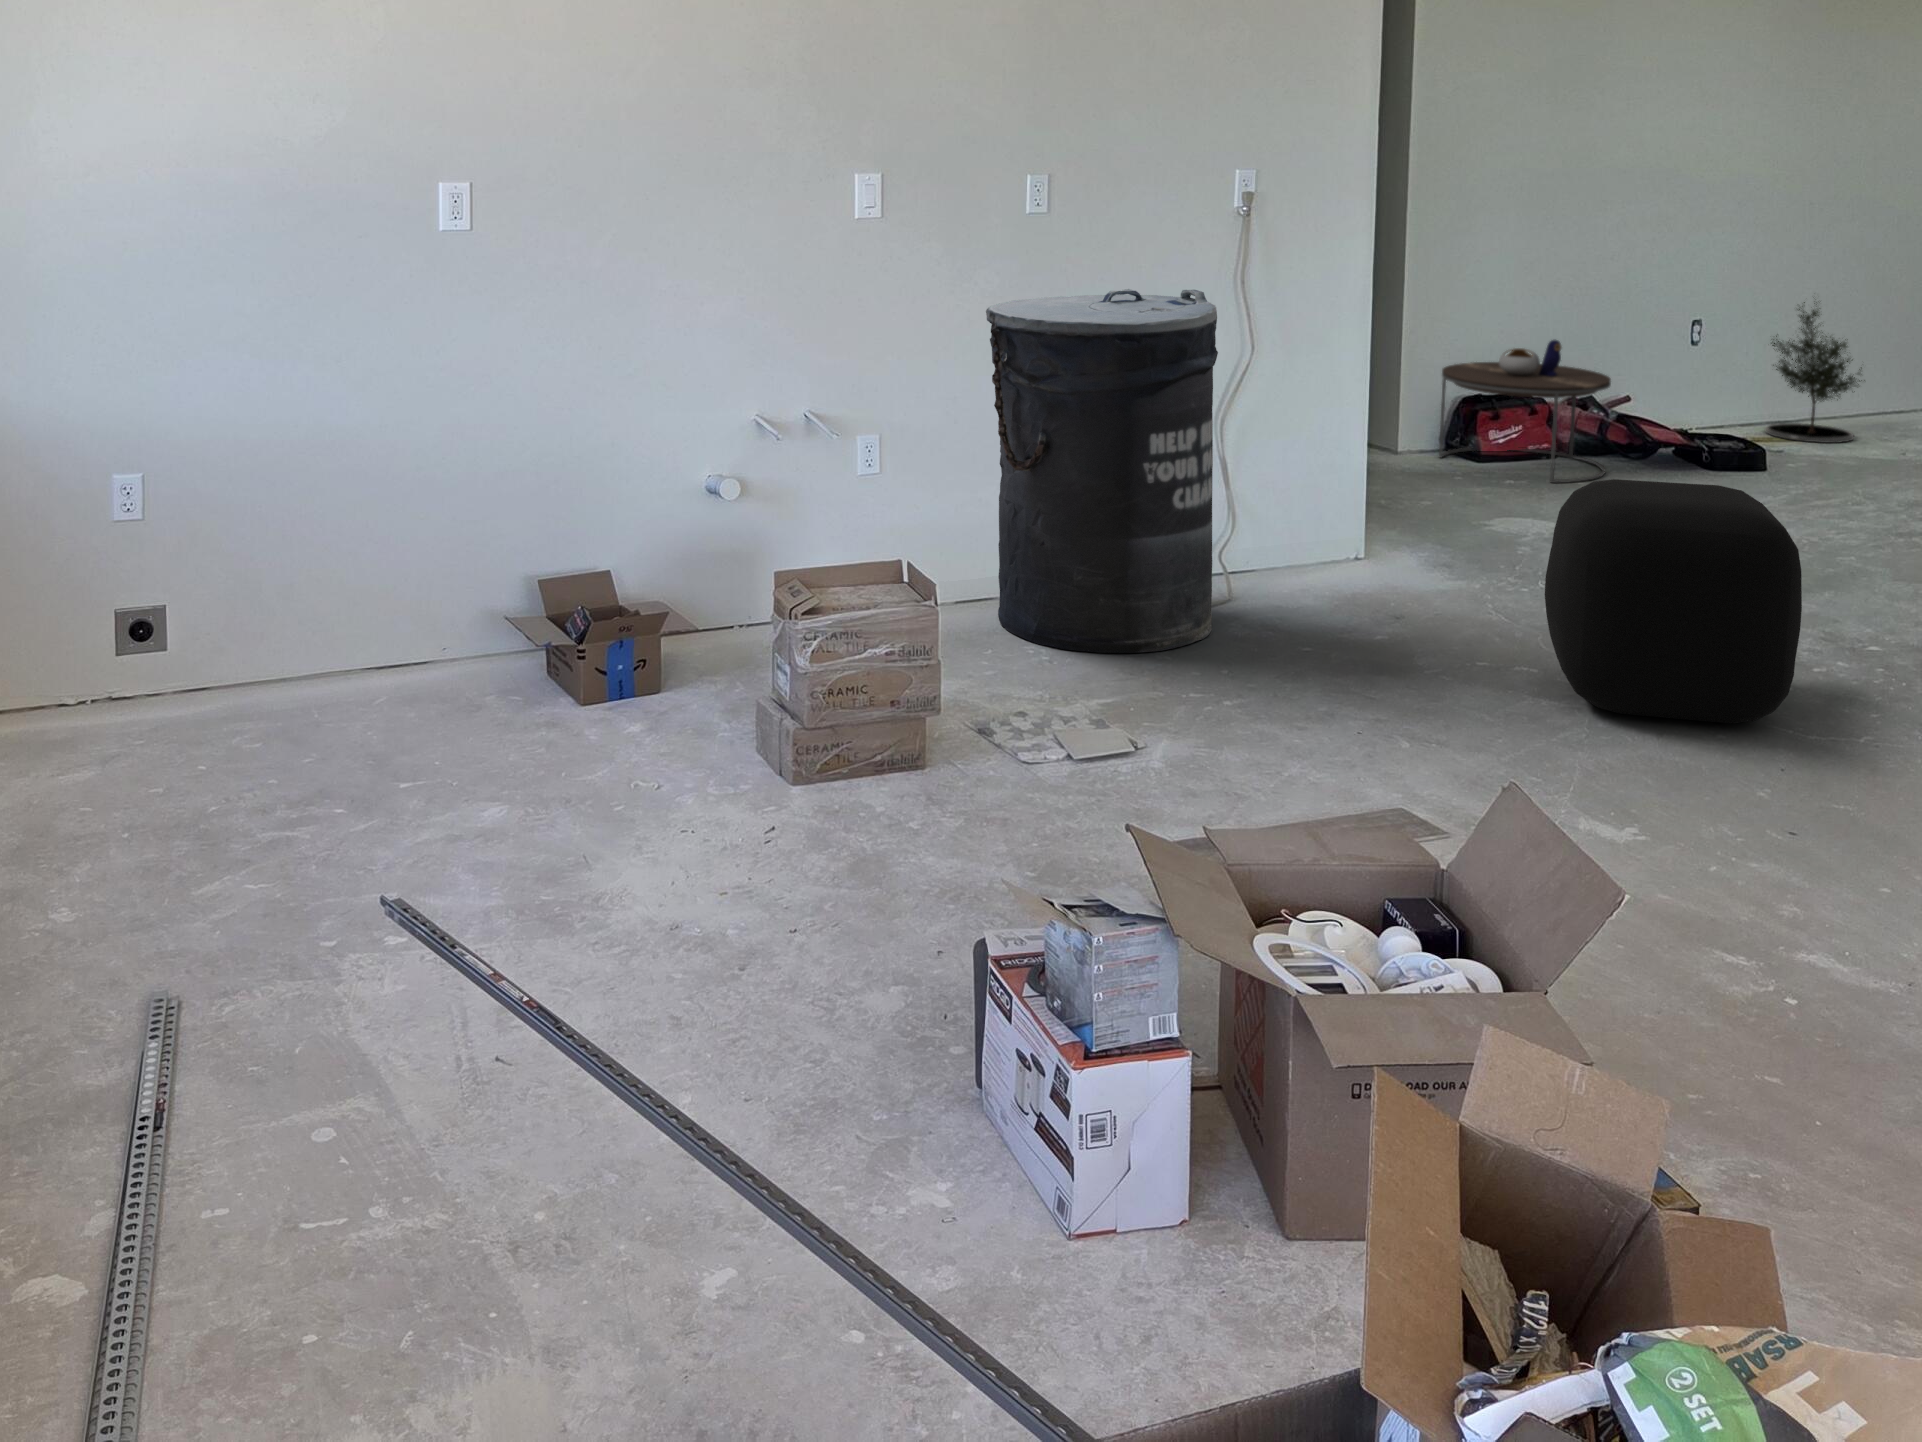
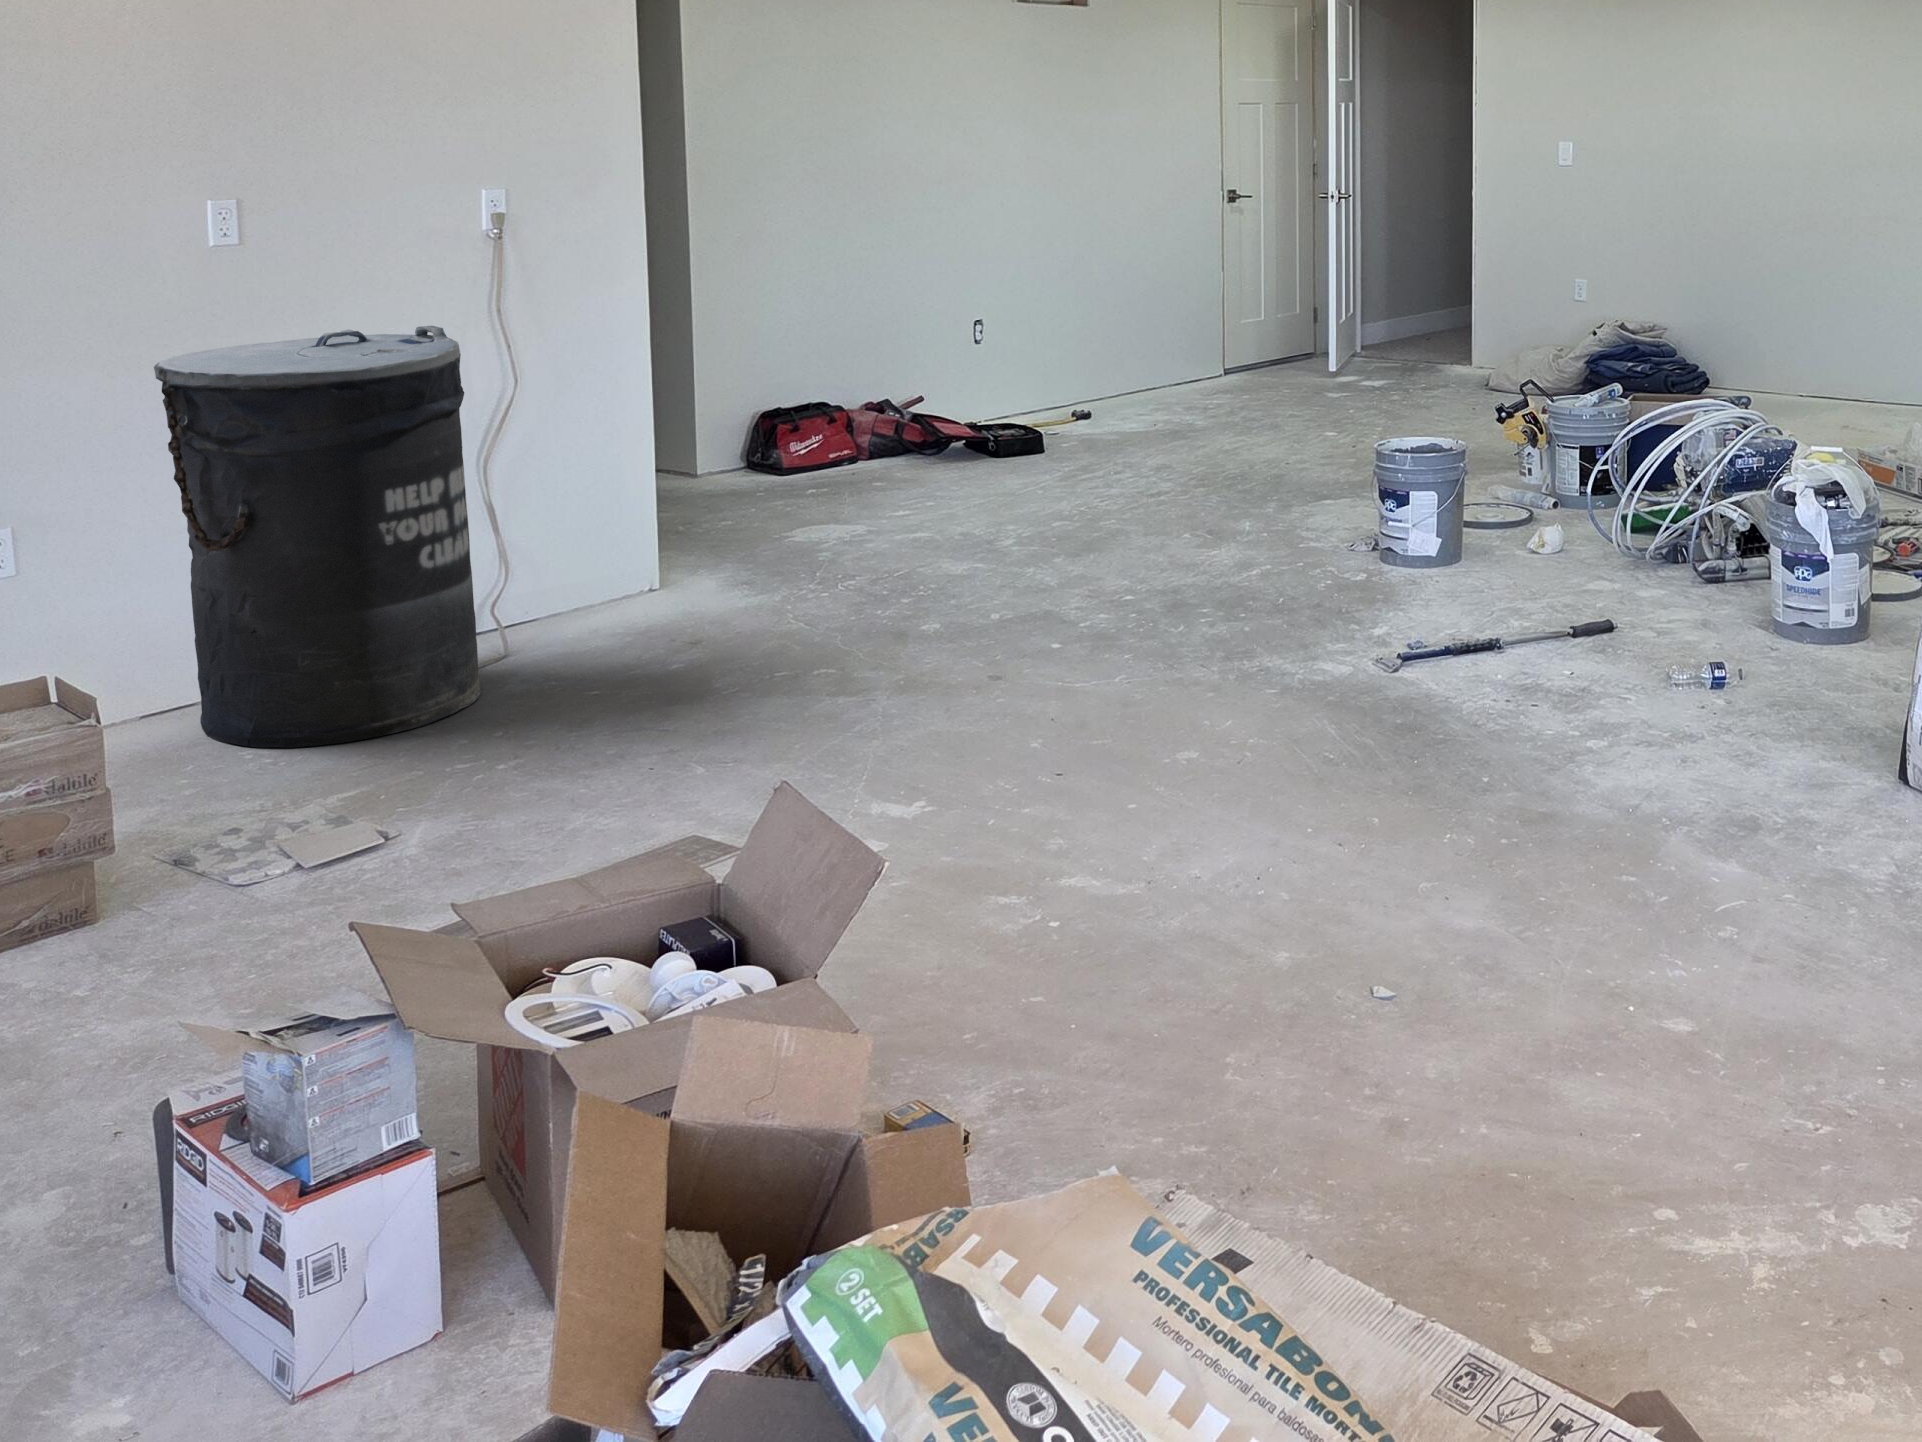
potted tree: present [1765,302,1865,443] -> none [1043,286,1126,421]
side table: present [1439,340,1611,483] -> none [735,347,903,487]
ottoman: present [1545,479,1802,723] -> none [831,475,1057,701]

